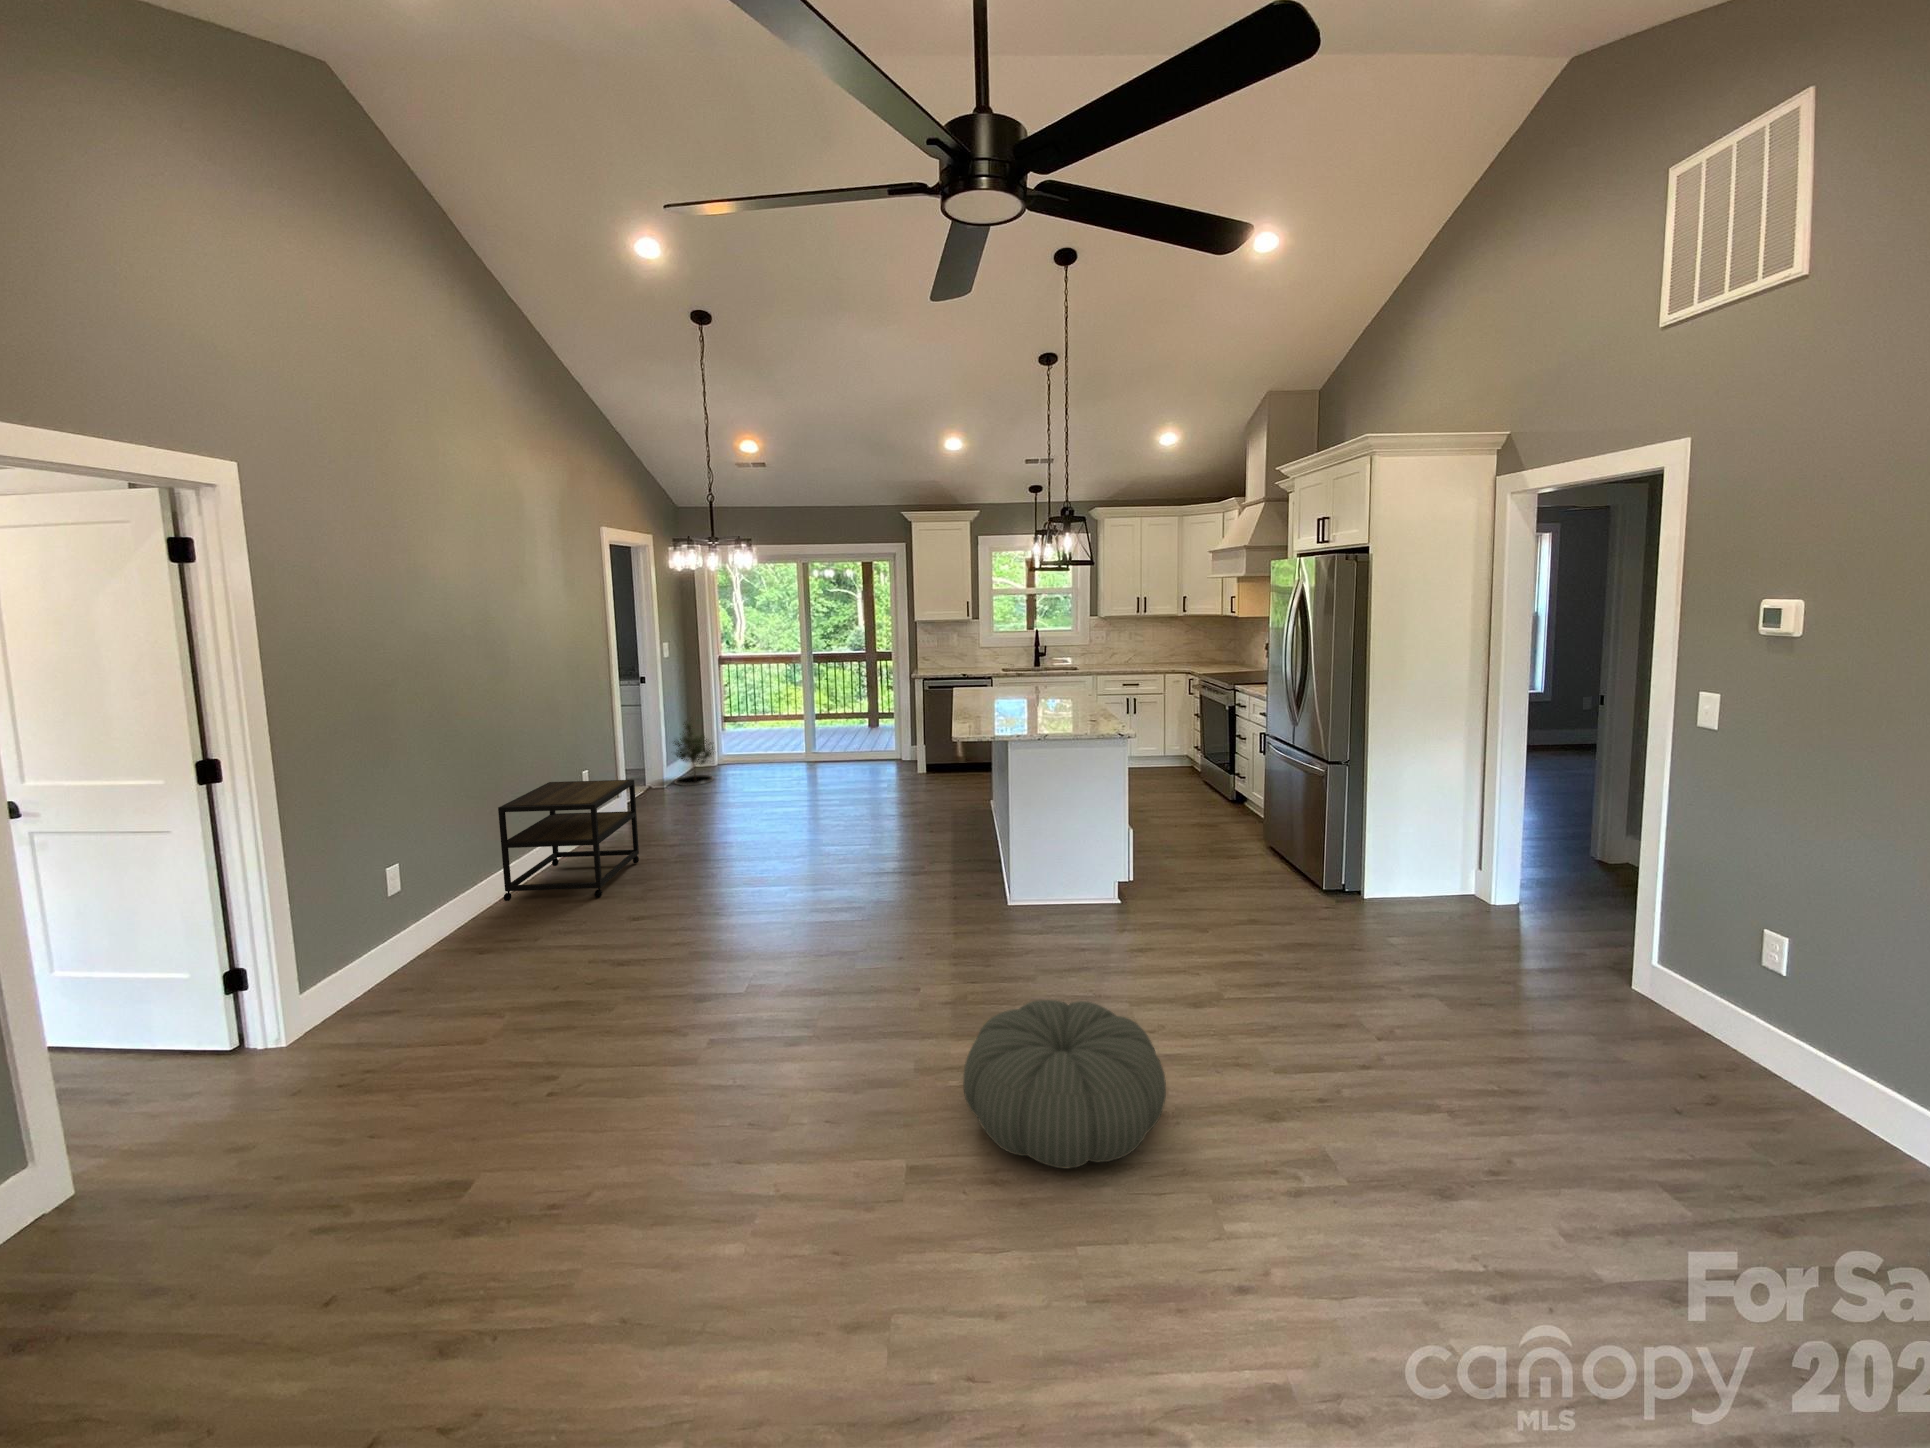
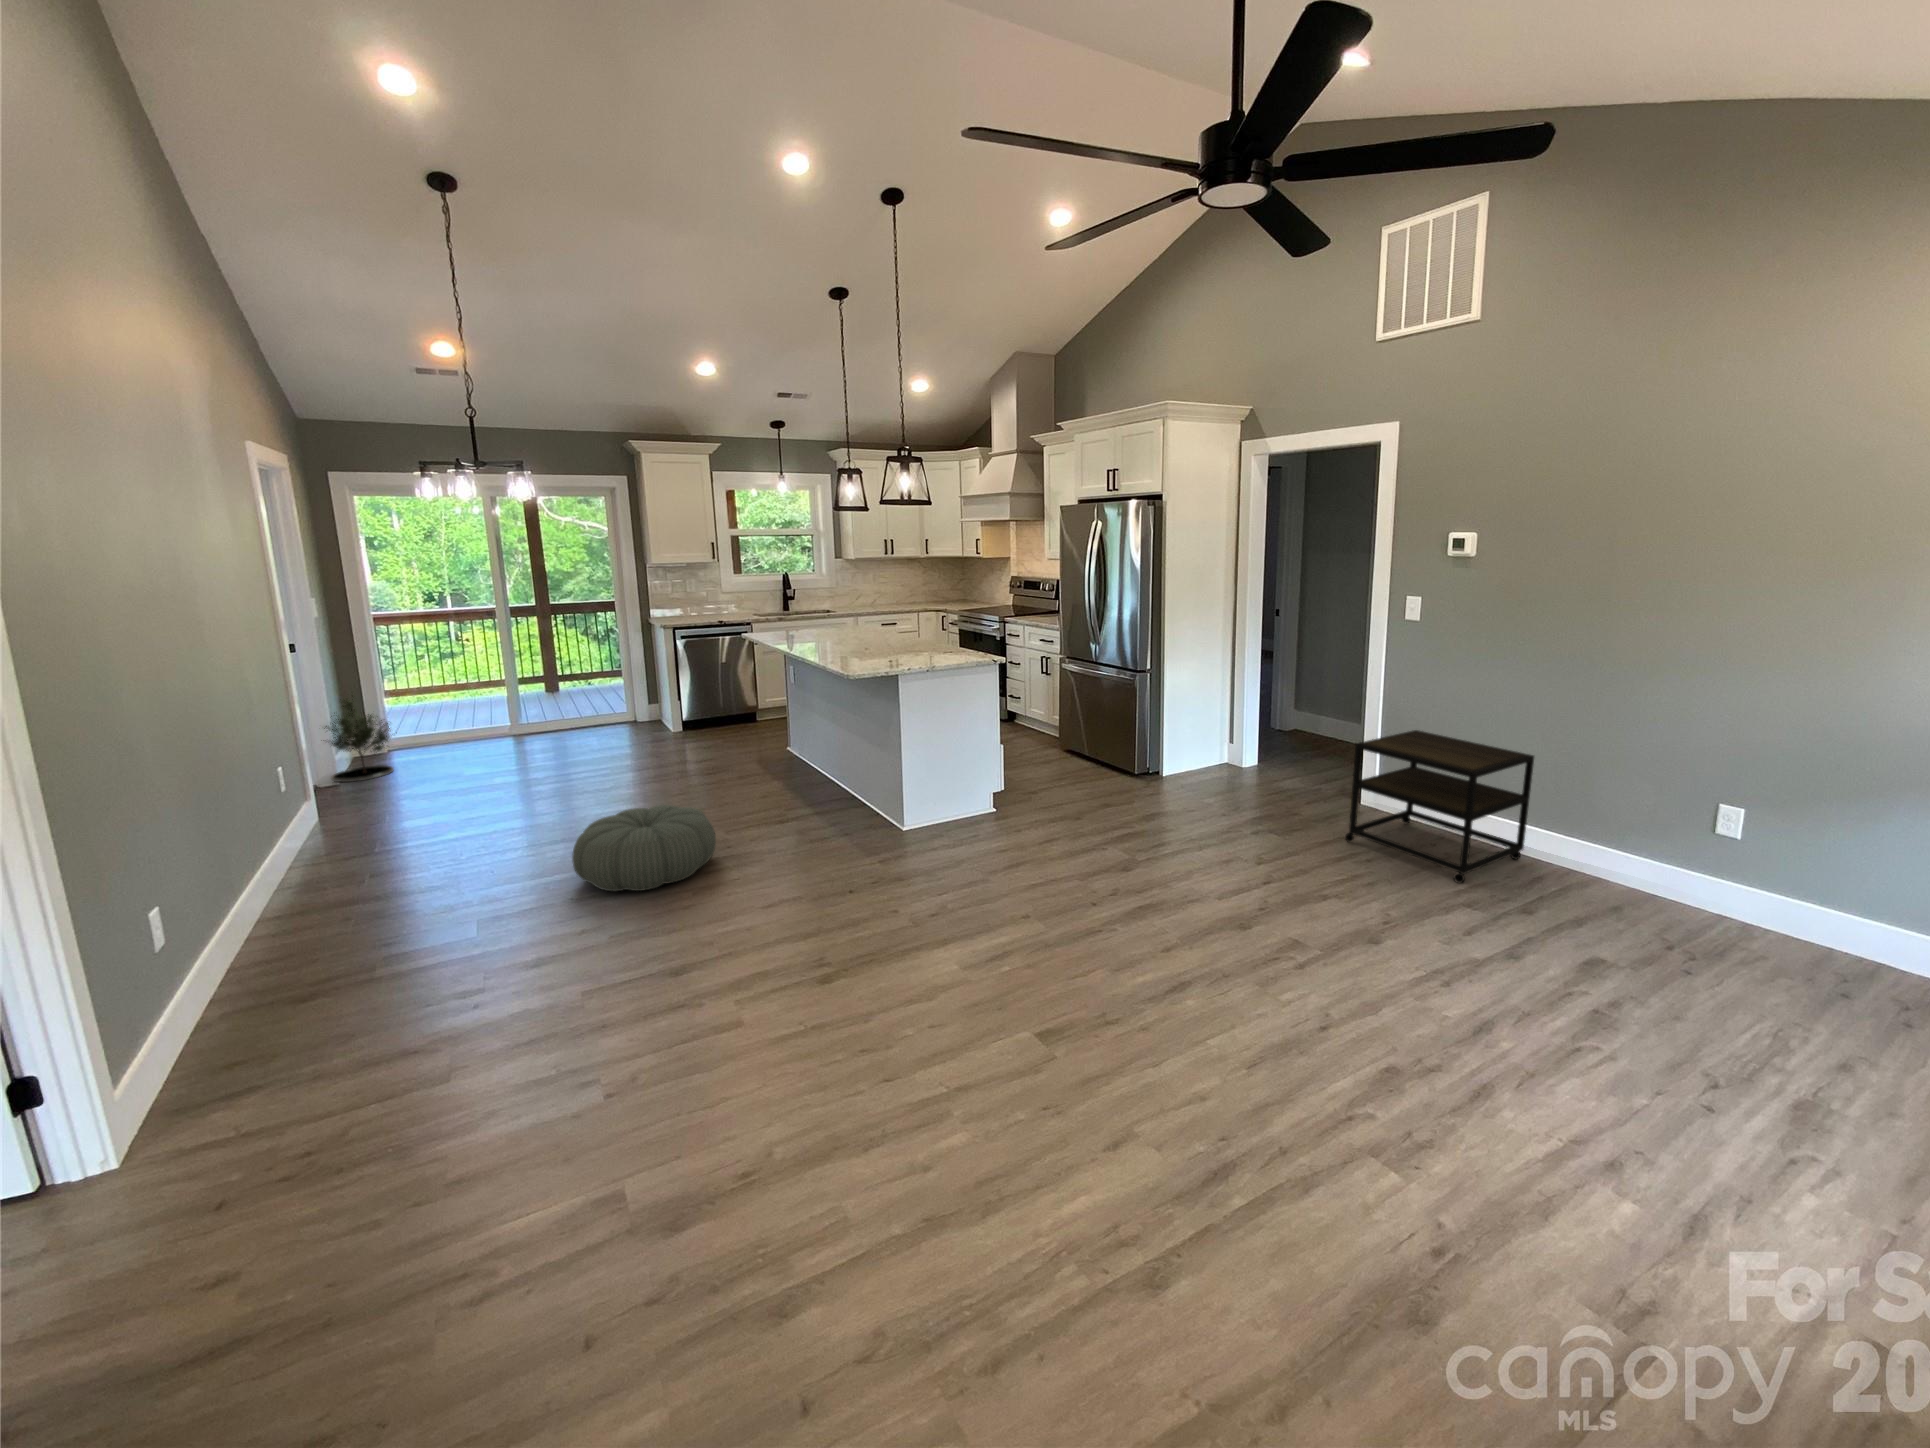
side table: present [498,780,639,901] -> present [1345,730,1534,883]
pouf: present [963,1000,1166,1169] -> present [572,805,716,891]

